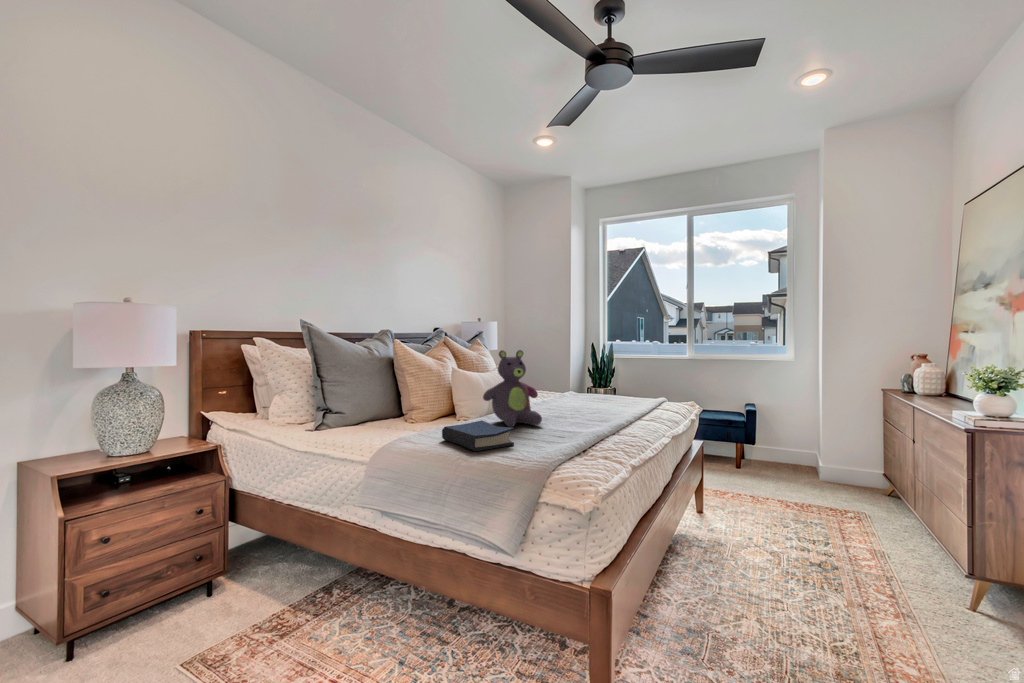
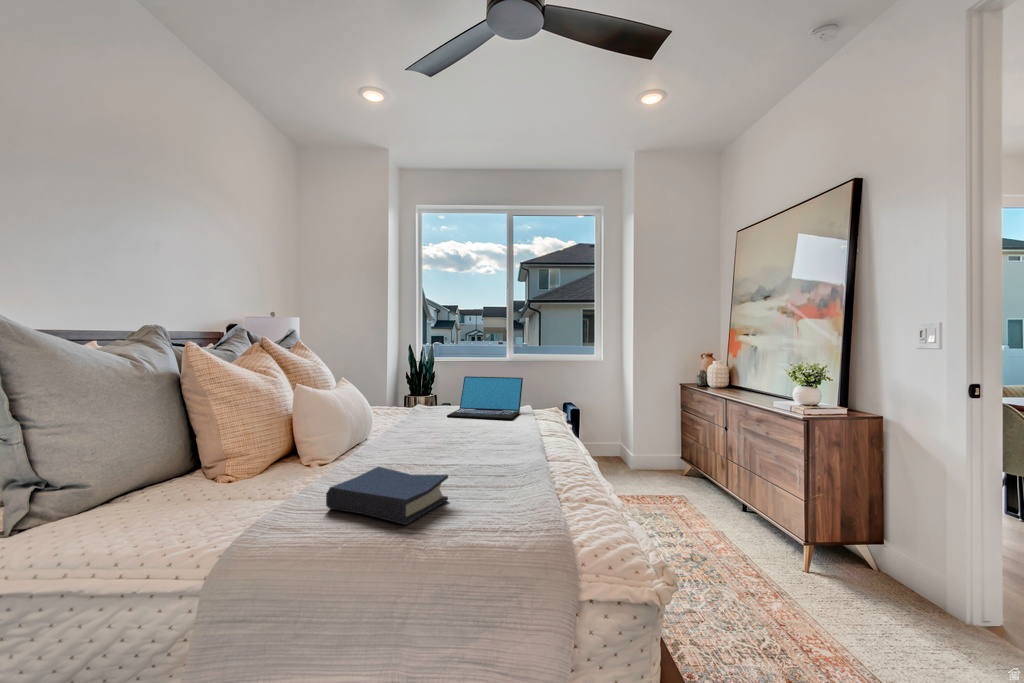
stuffed bear: present [483,350,542,427] -> none [358,358,445,468]
laptop: none [583,369,656,407] -> present [447,376,523,420]

